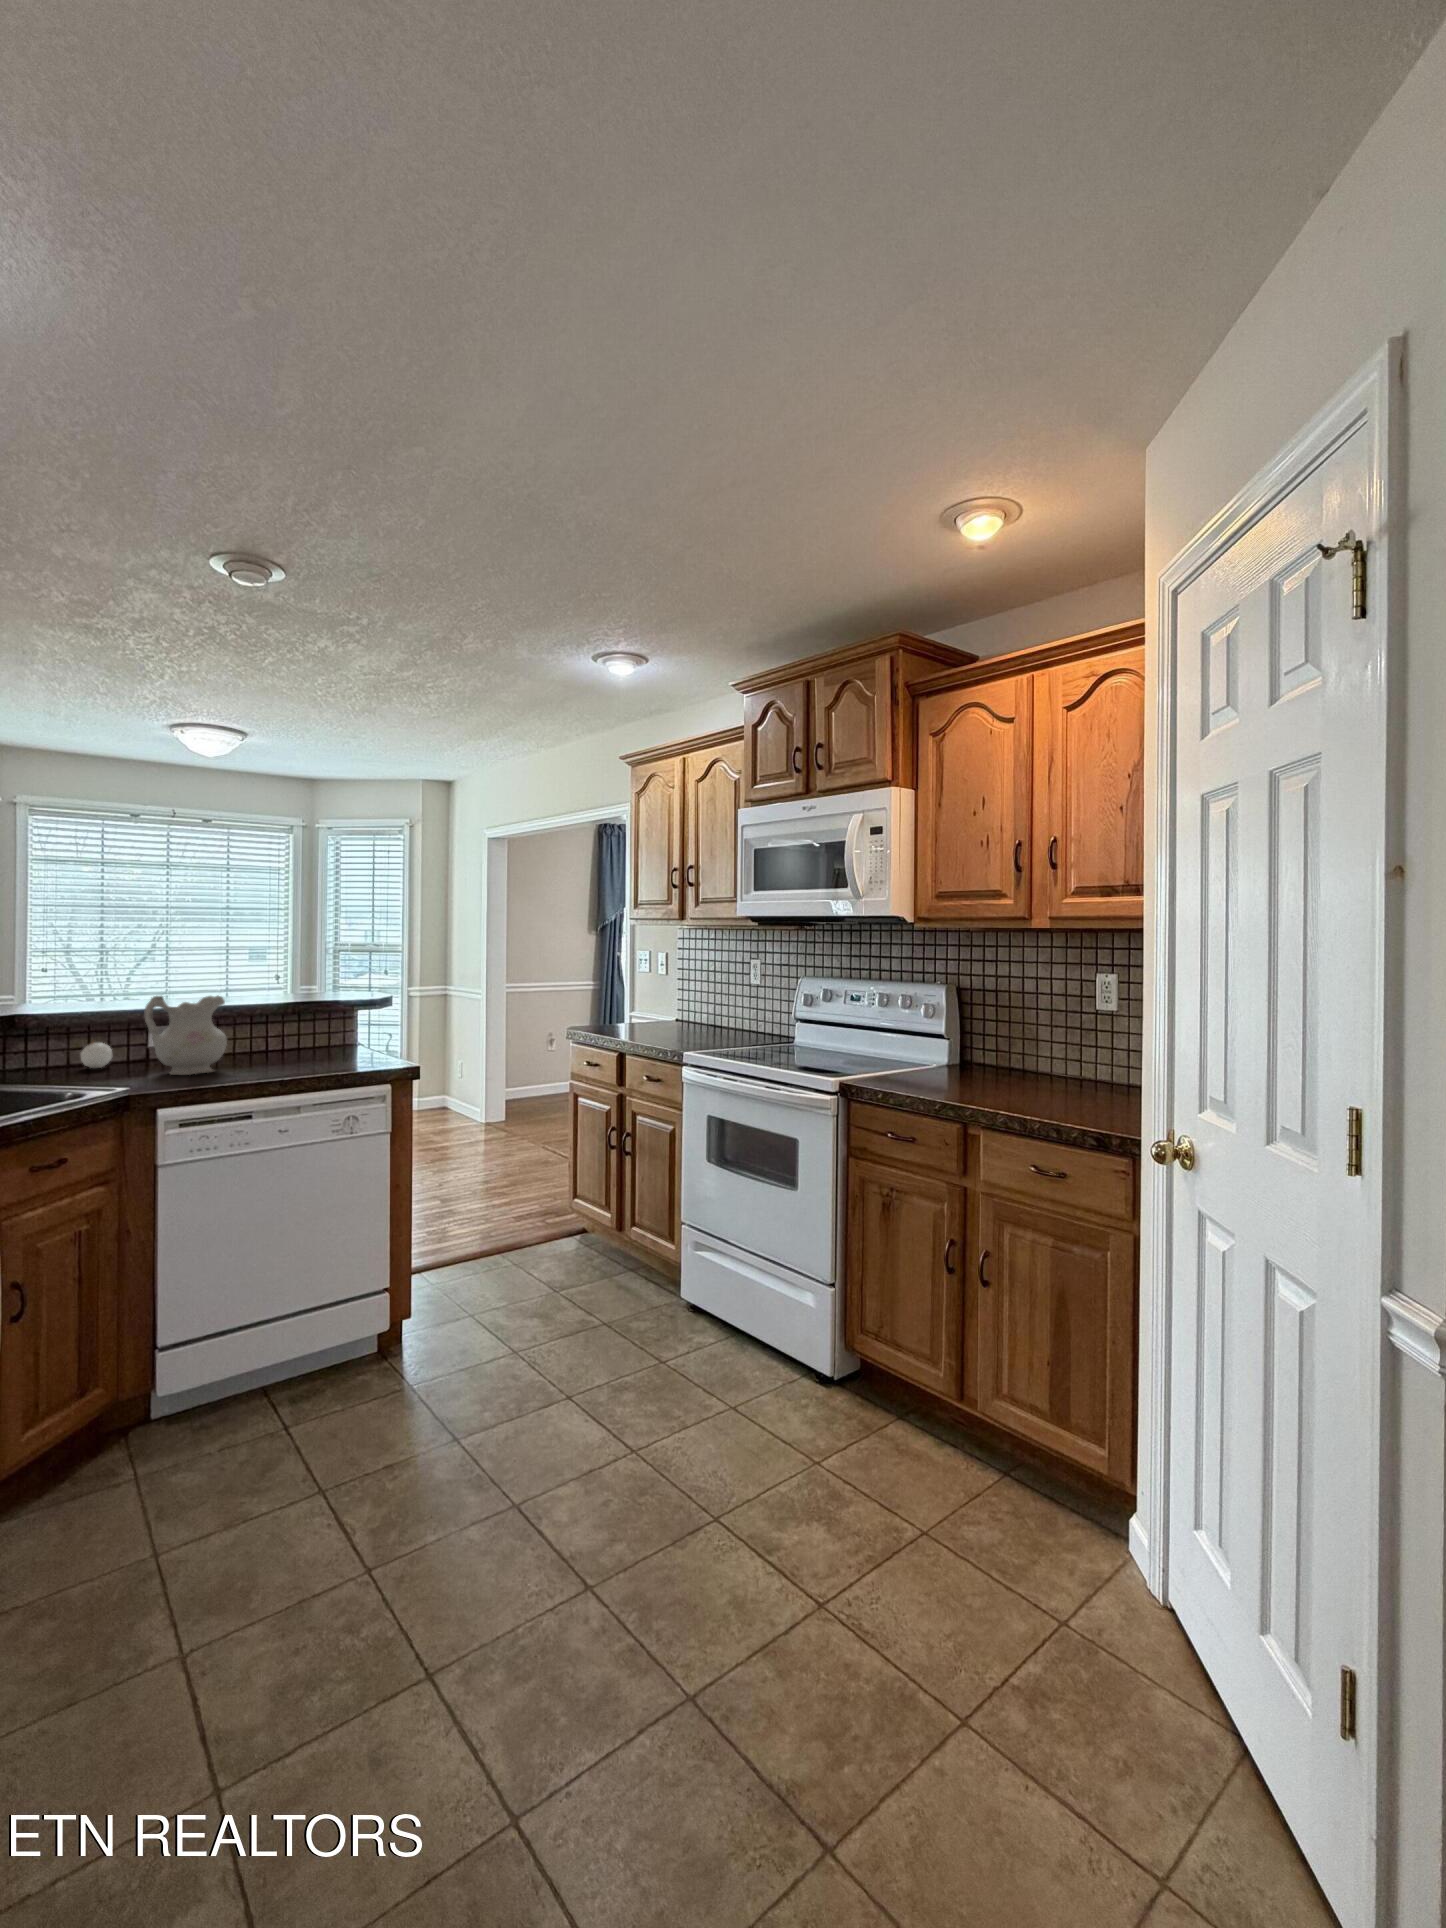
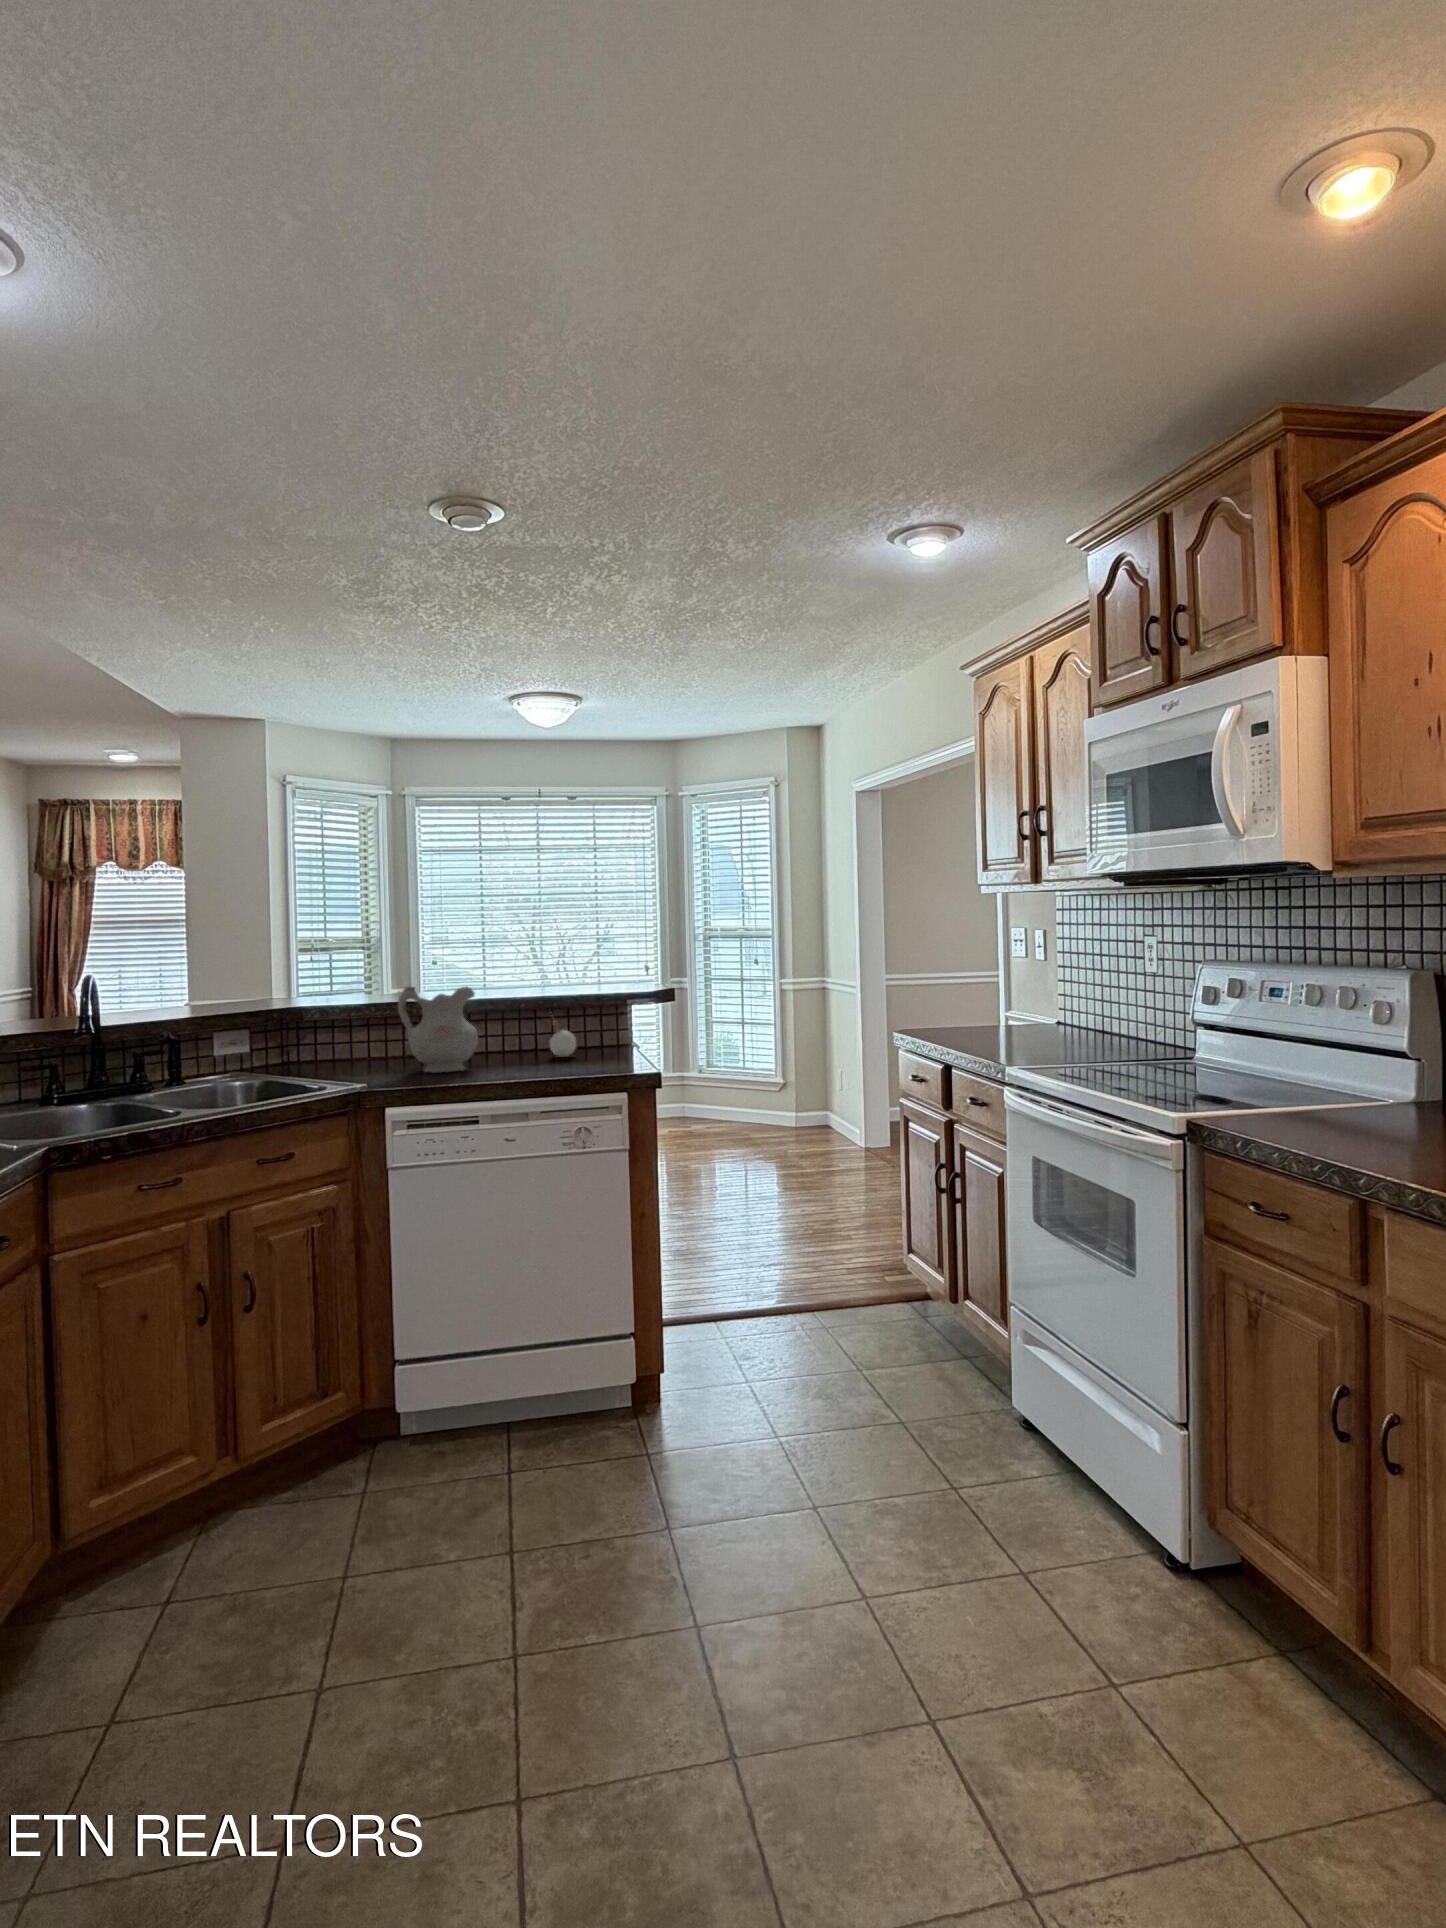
candle: present [81,1042,112,1068] -> present [550,1018,577,1057]

